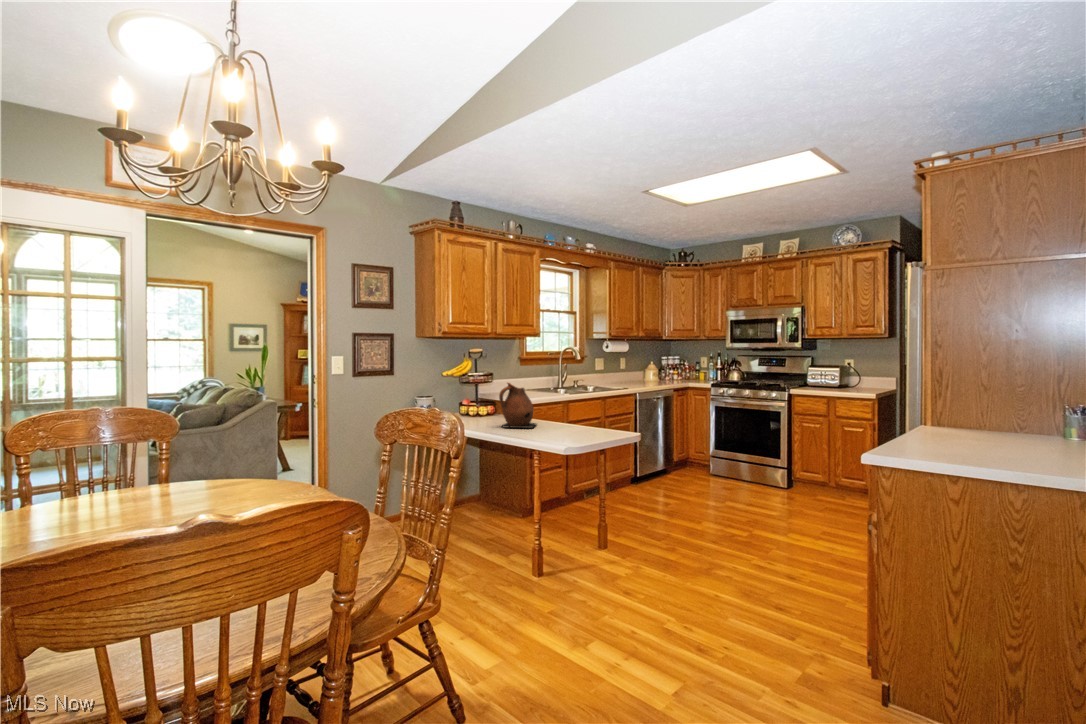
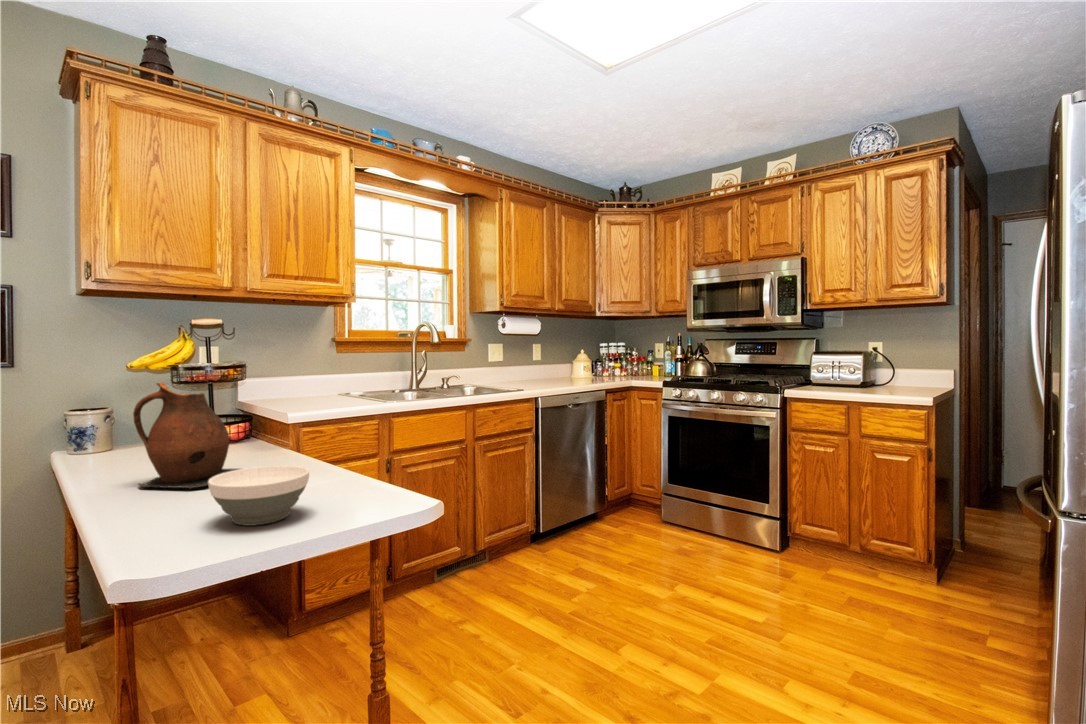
bowl: none [563,417,598,437] -> present [208,465,309,526]

